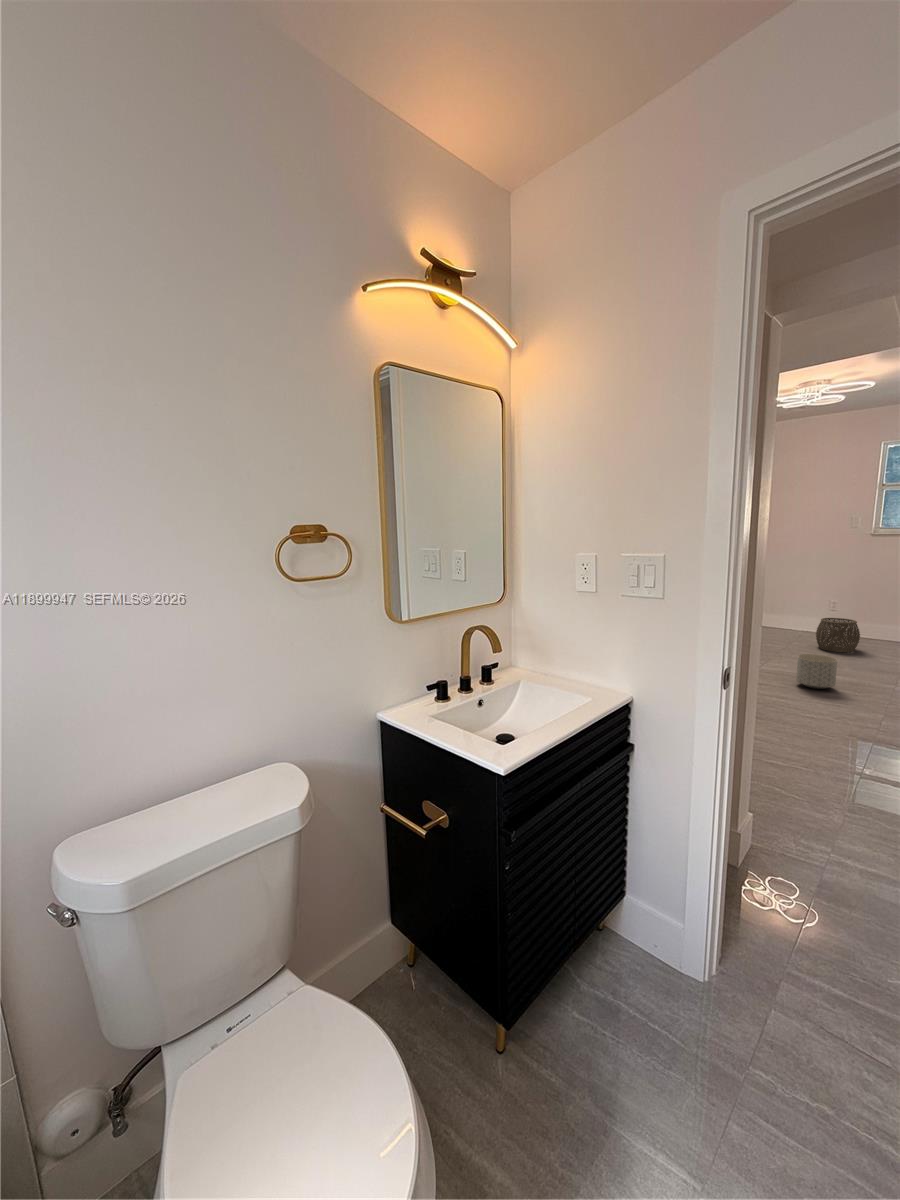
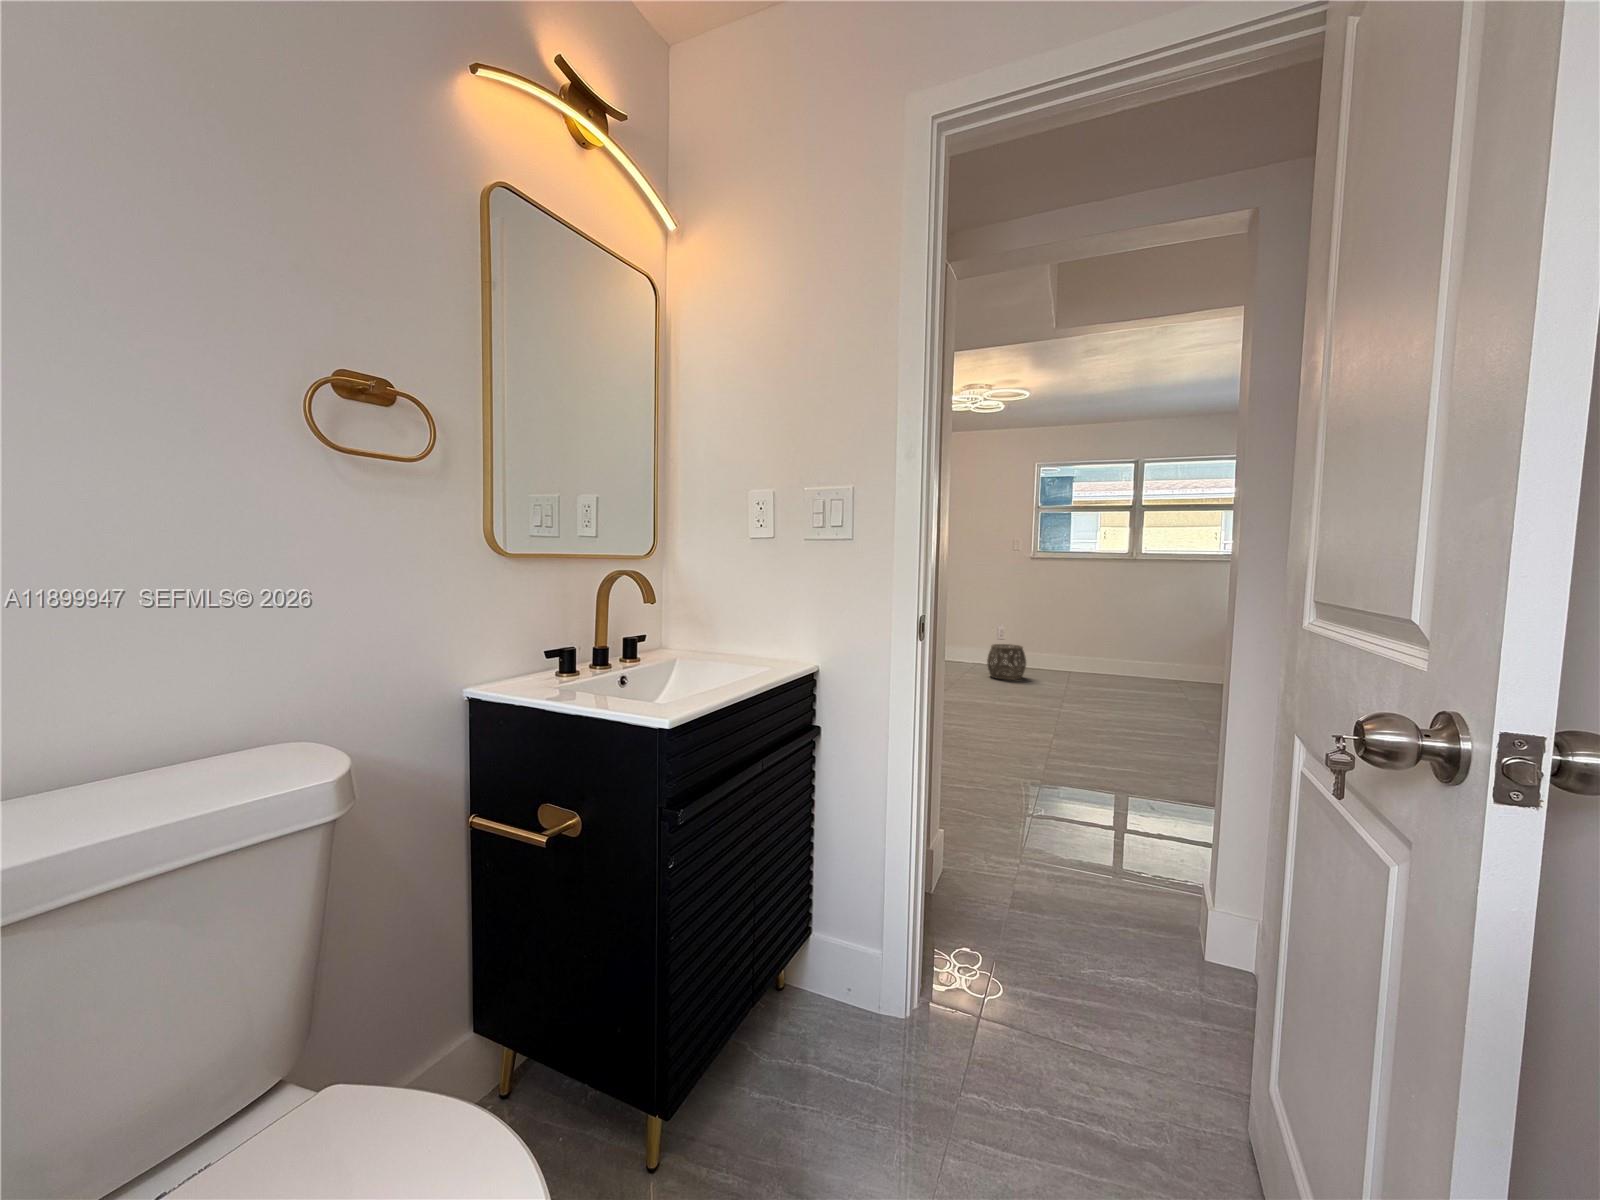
planter: present [796,654,837,689] -> none [973,676,1010,713]

